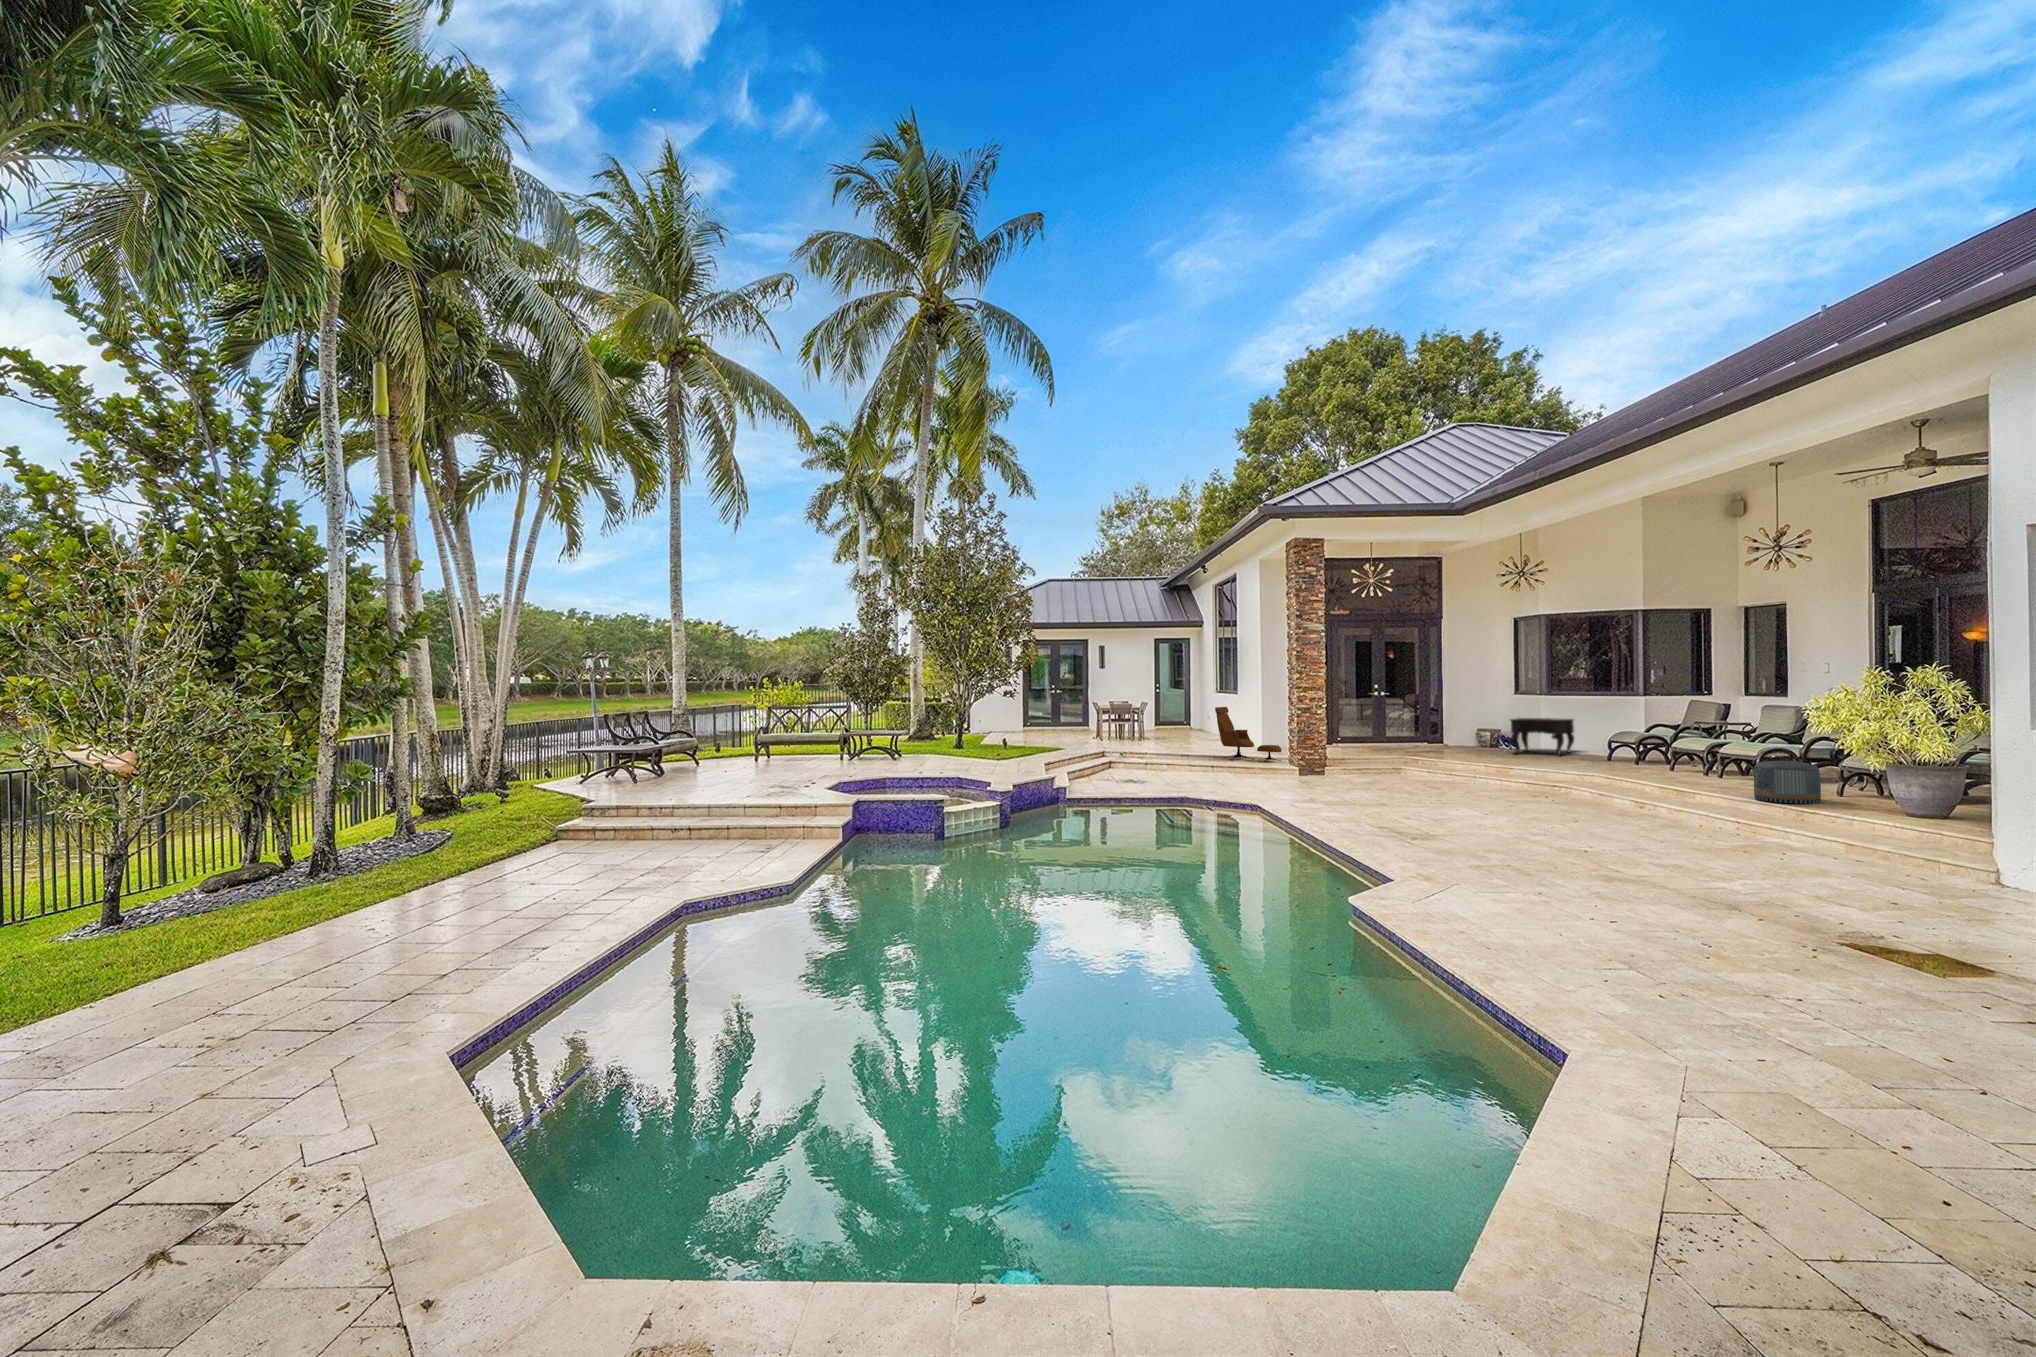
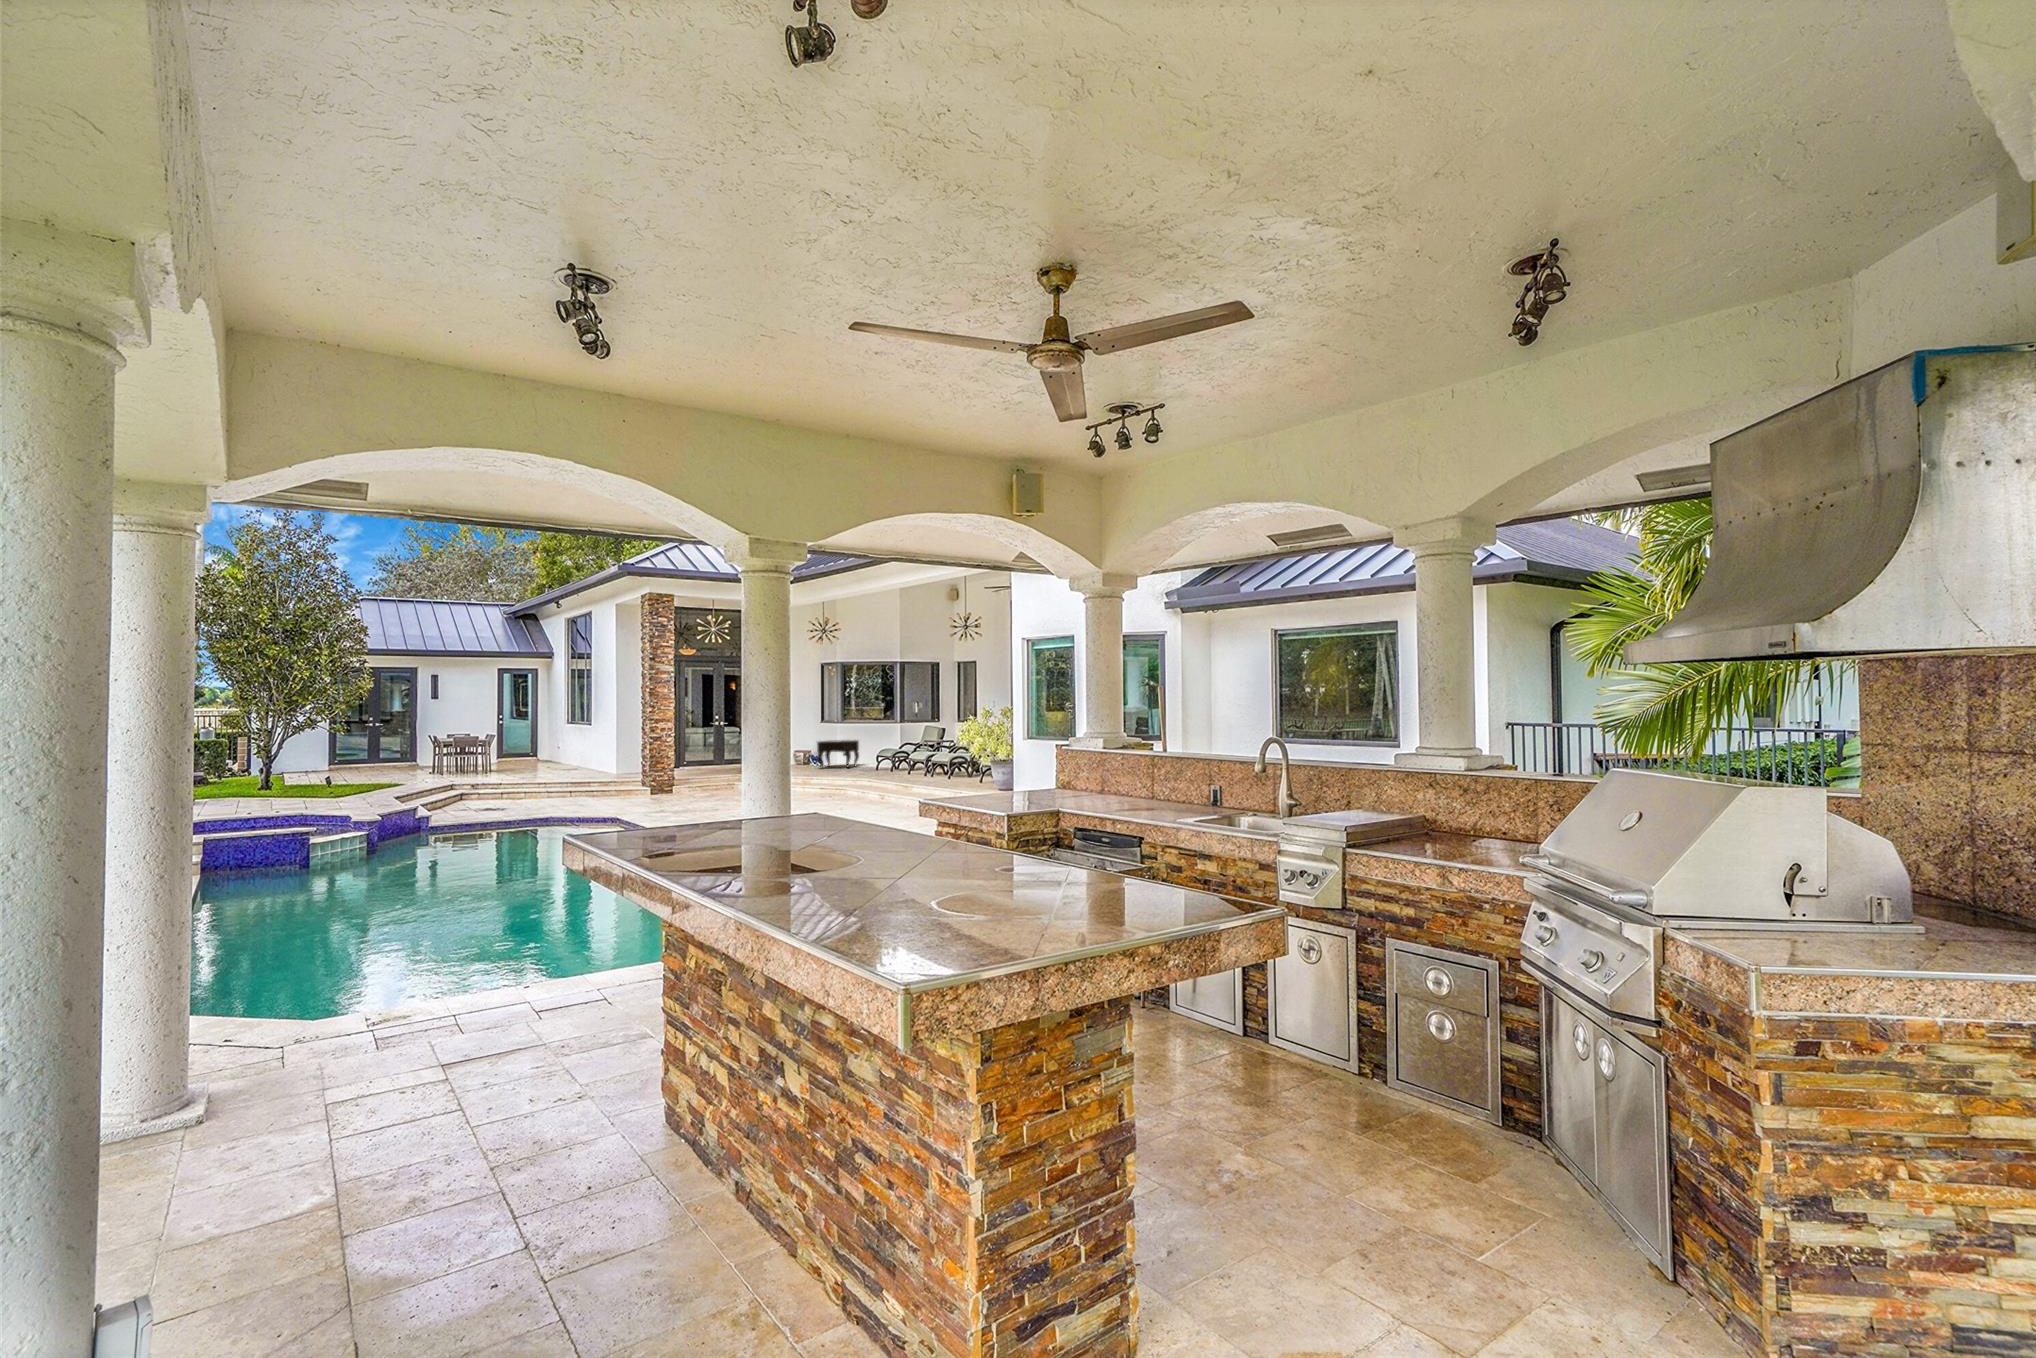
lounge chair: present [1215,707,1282,762] -> none [574,737,636,786]
pouf: present [1754,761,1821,804] -> none [928,761,957,786]

